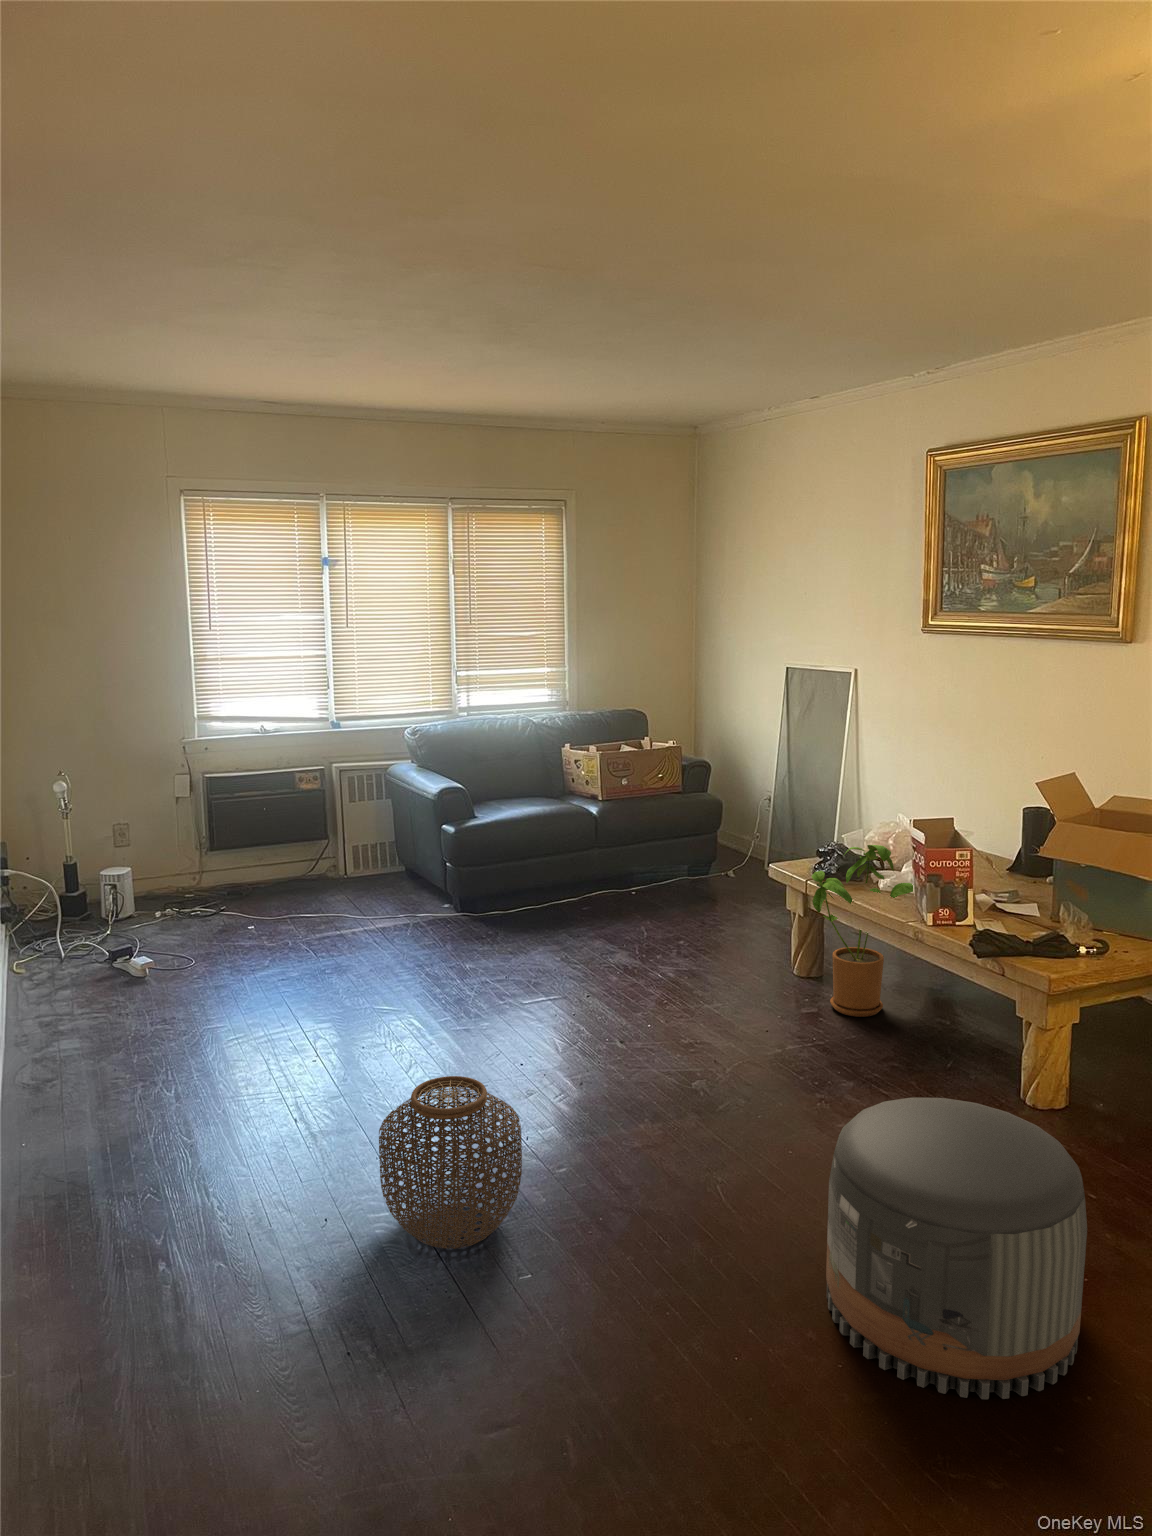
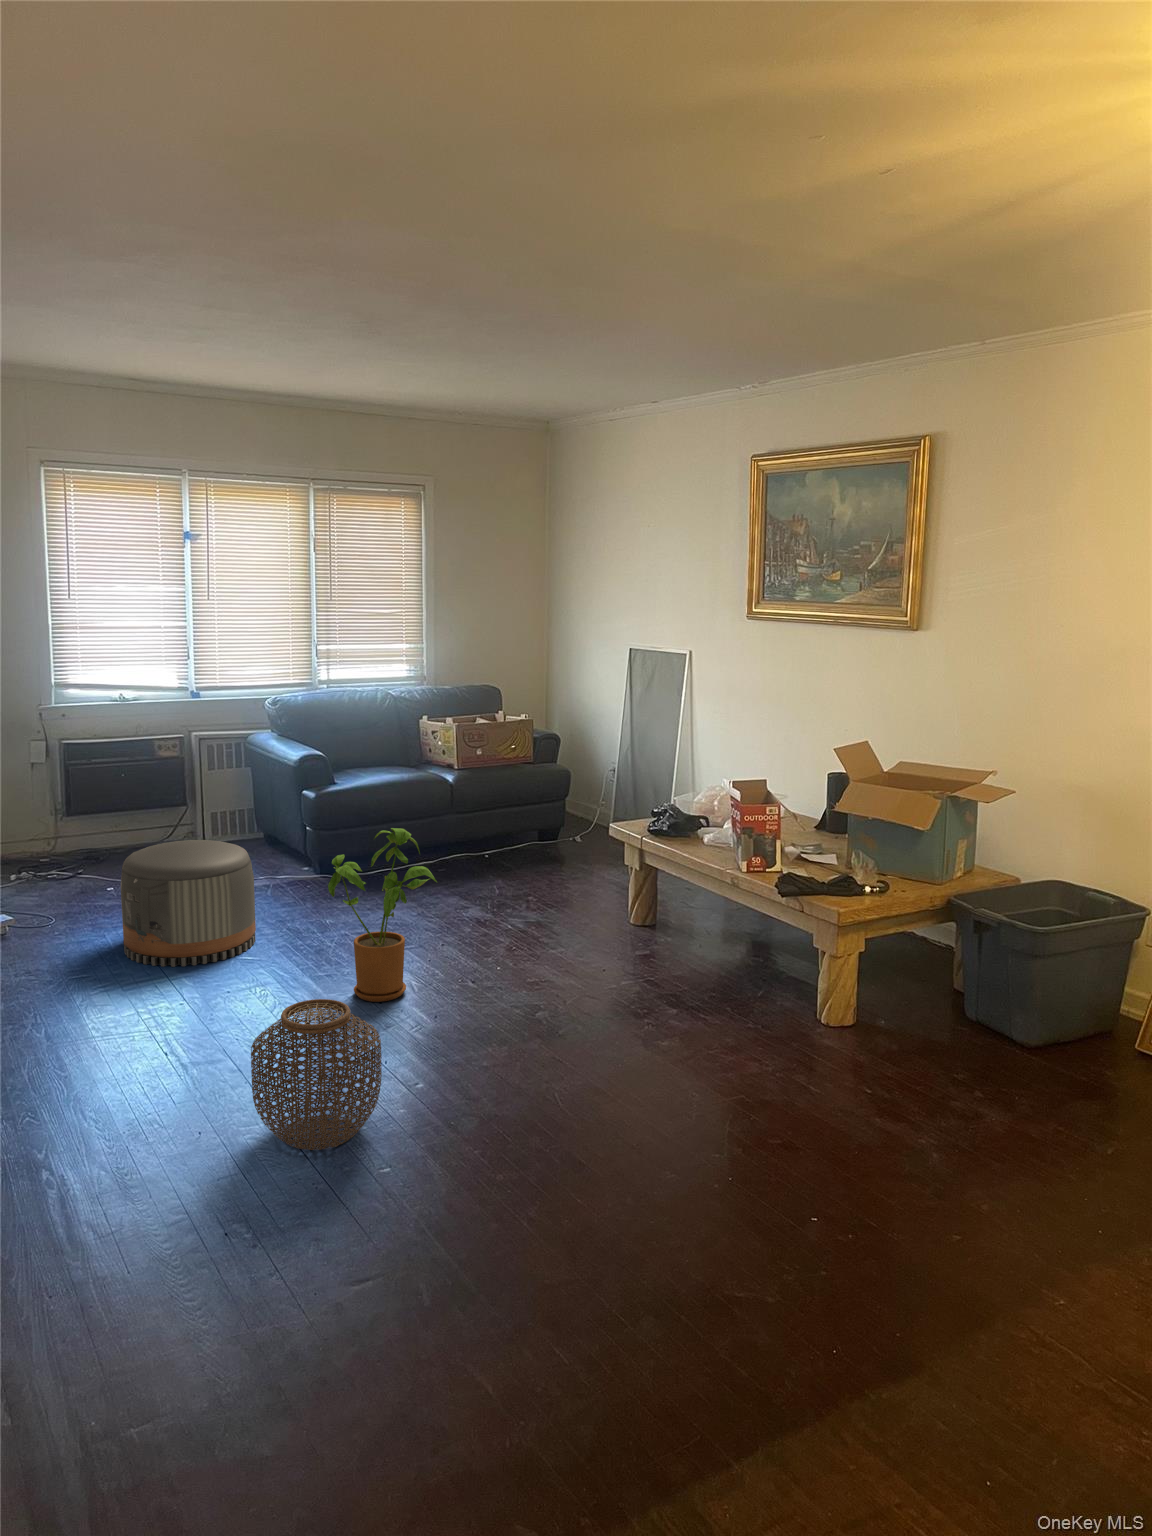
house plant: present [812,845,913,1017] -> present [328,828,437,1002]
pouf: present [826,1097,1087,1399] -> present [121,840,256,967]

